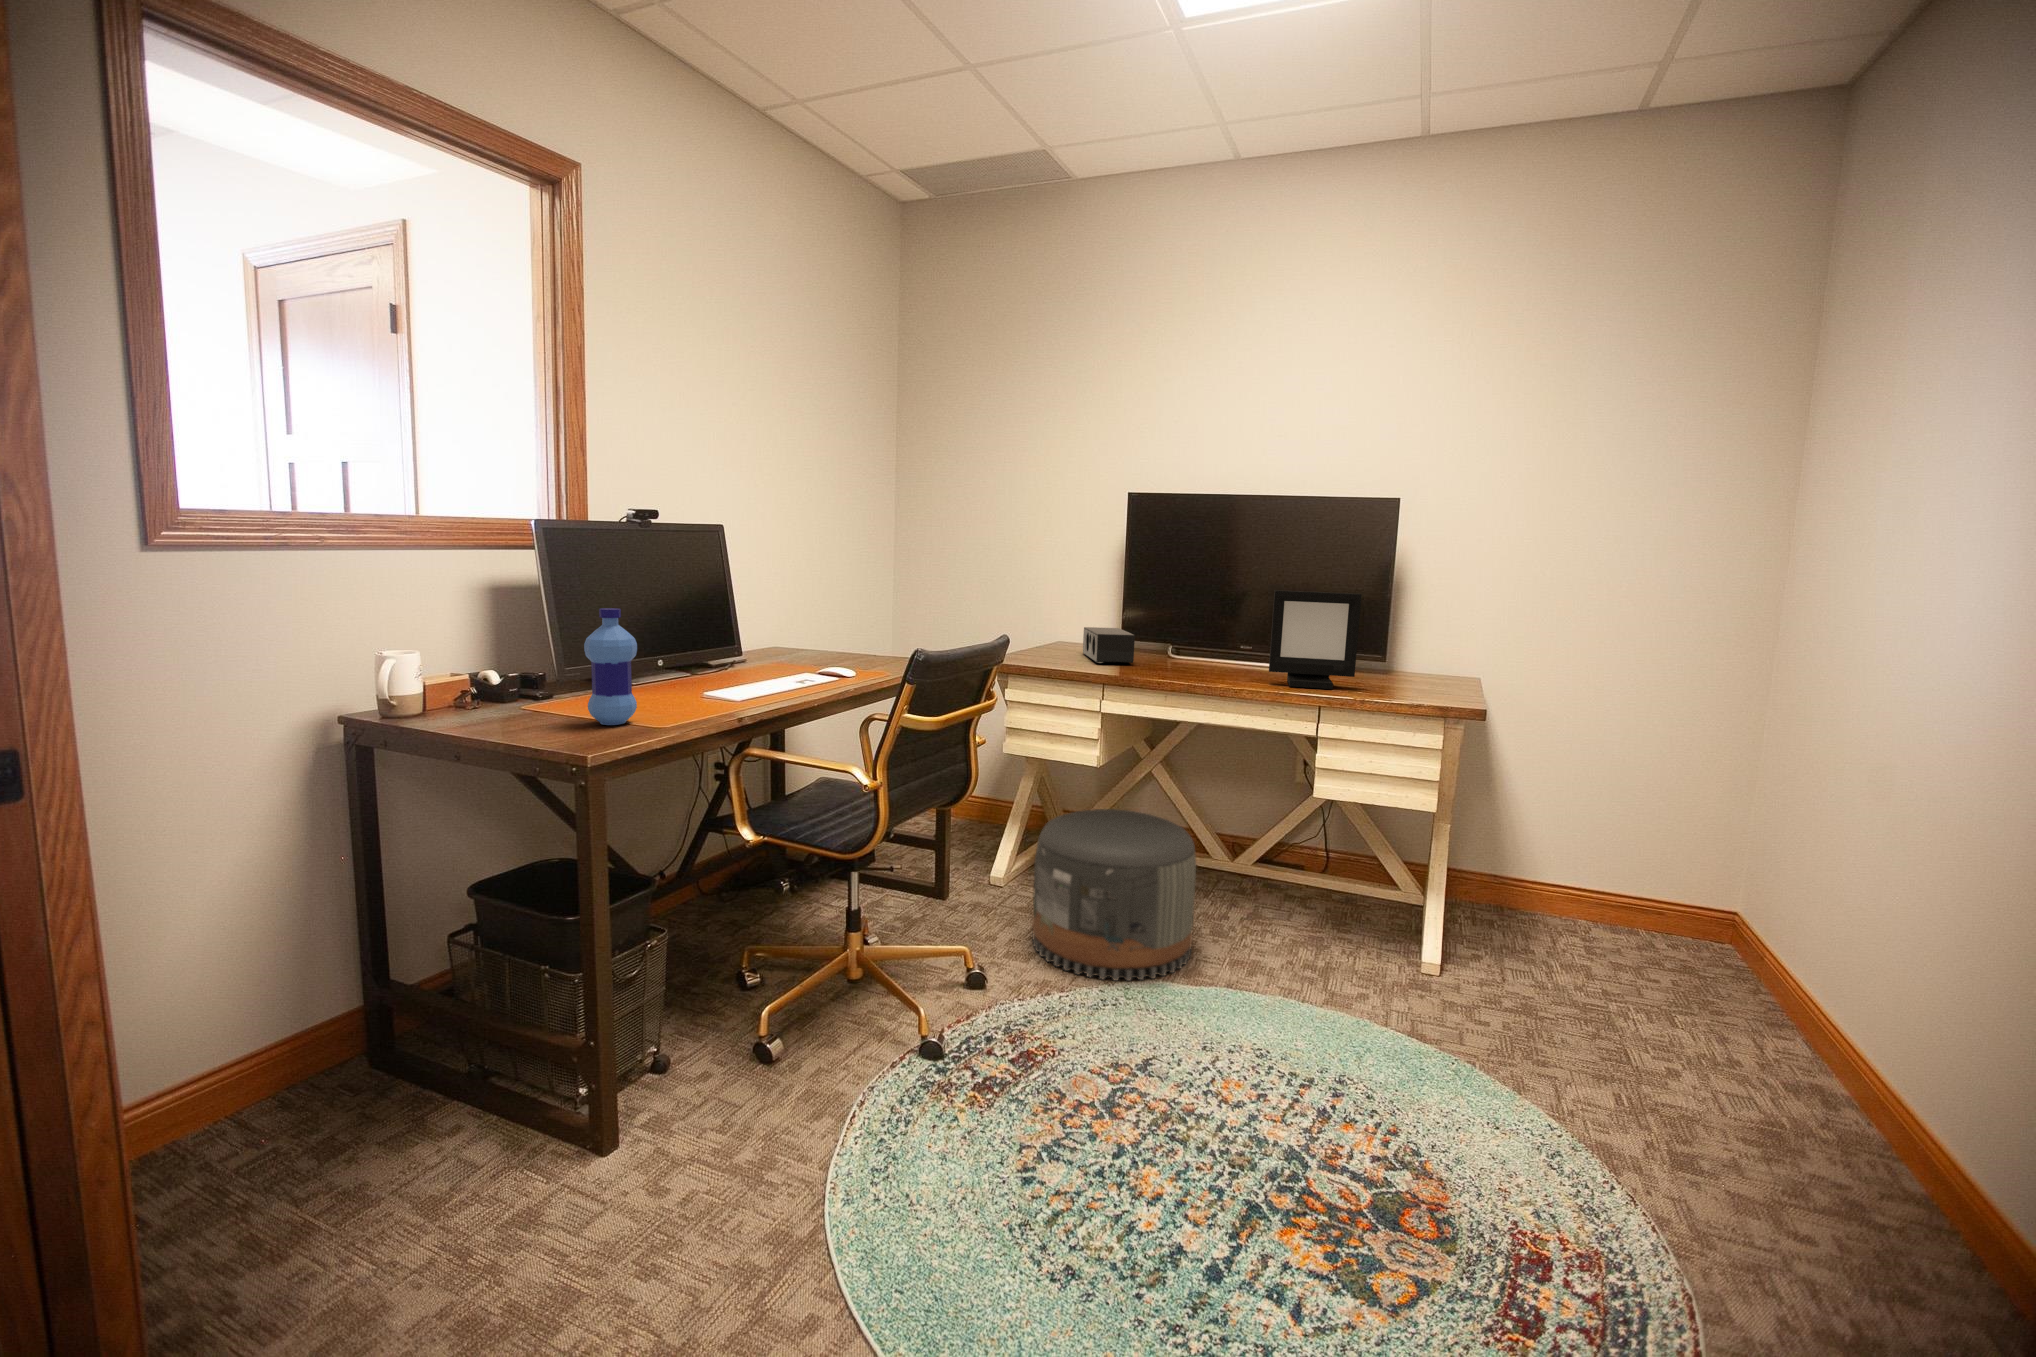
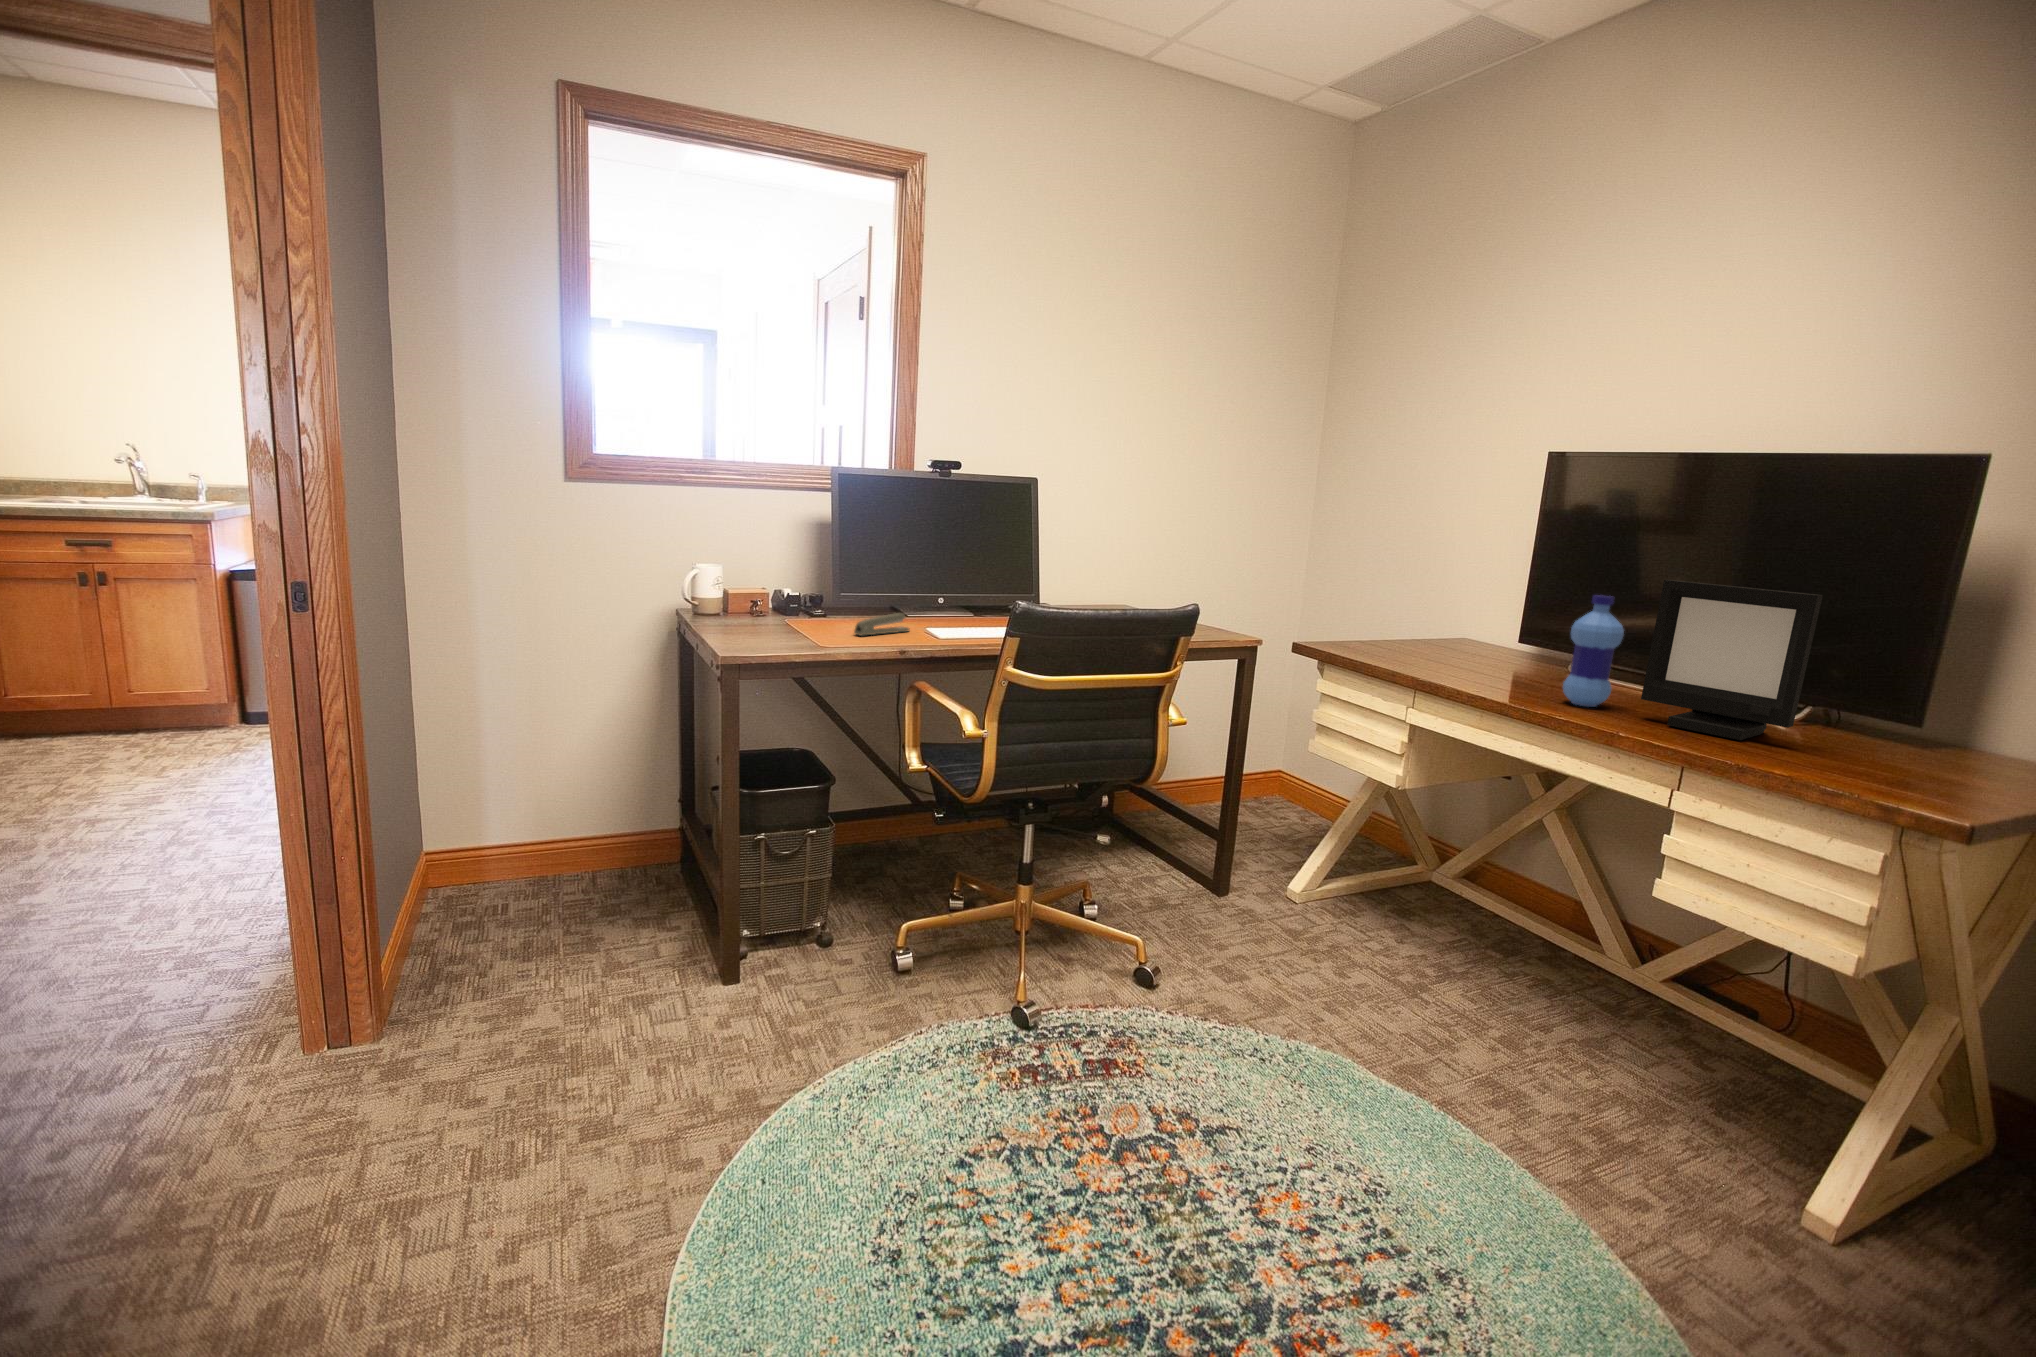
water bottle: present [584,608,637,725] -> present [1563,595,1624,707]
speaker: present [1083,627,1135,663] -> none [1439,616,1512,666]
stapler: none [658,681,698,712] -> present [854,613,909,636]
pouf: present [1032,809,1196,981] -> none [1247,832,1472,1061]

